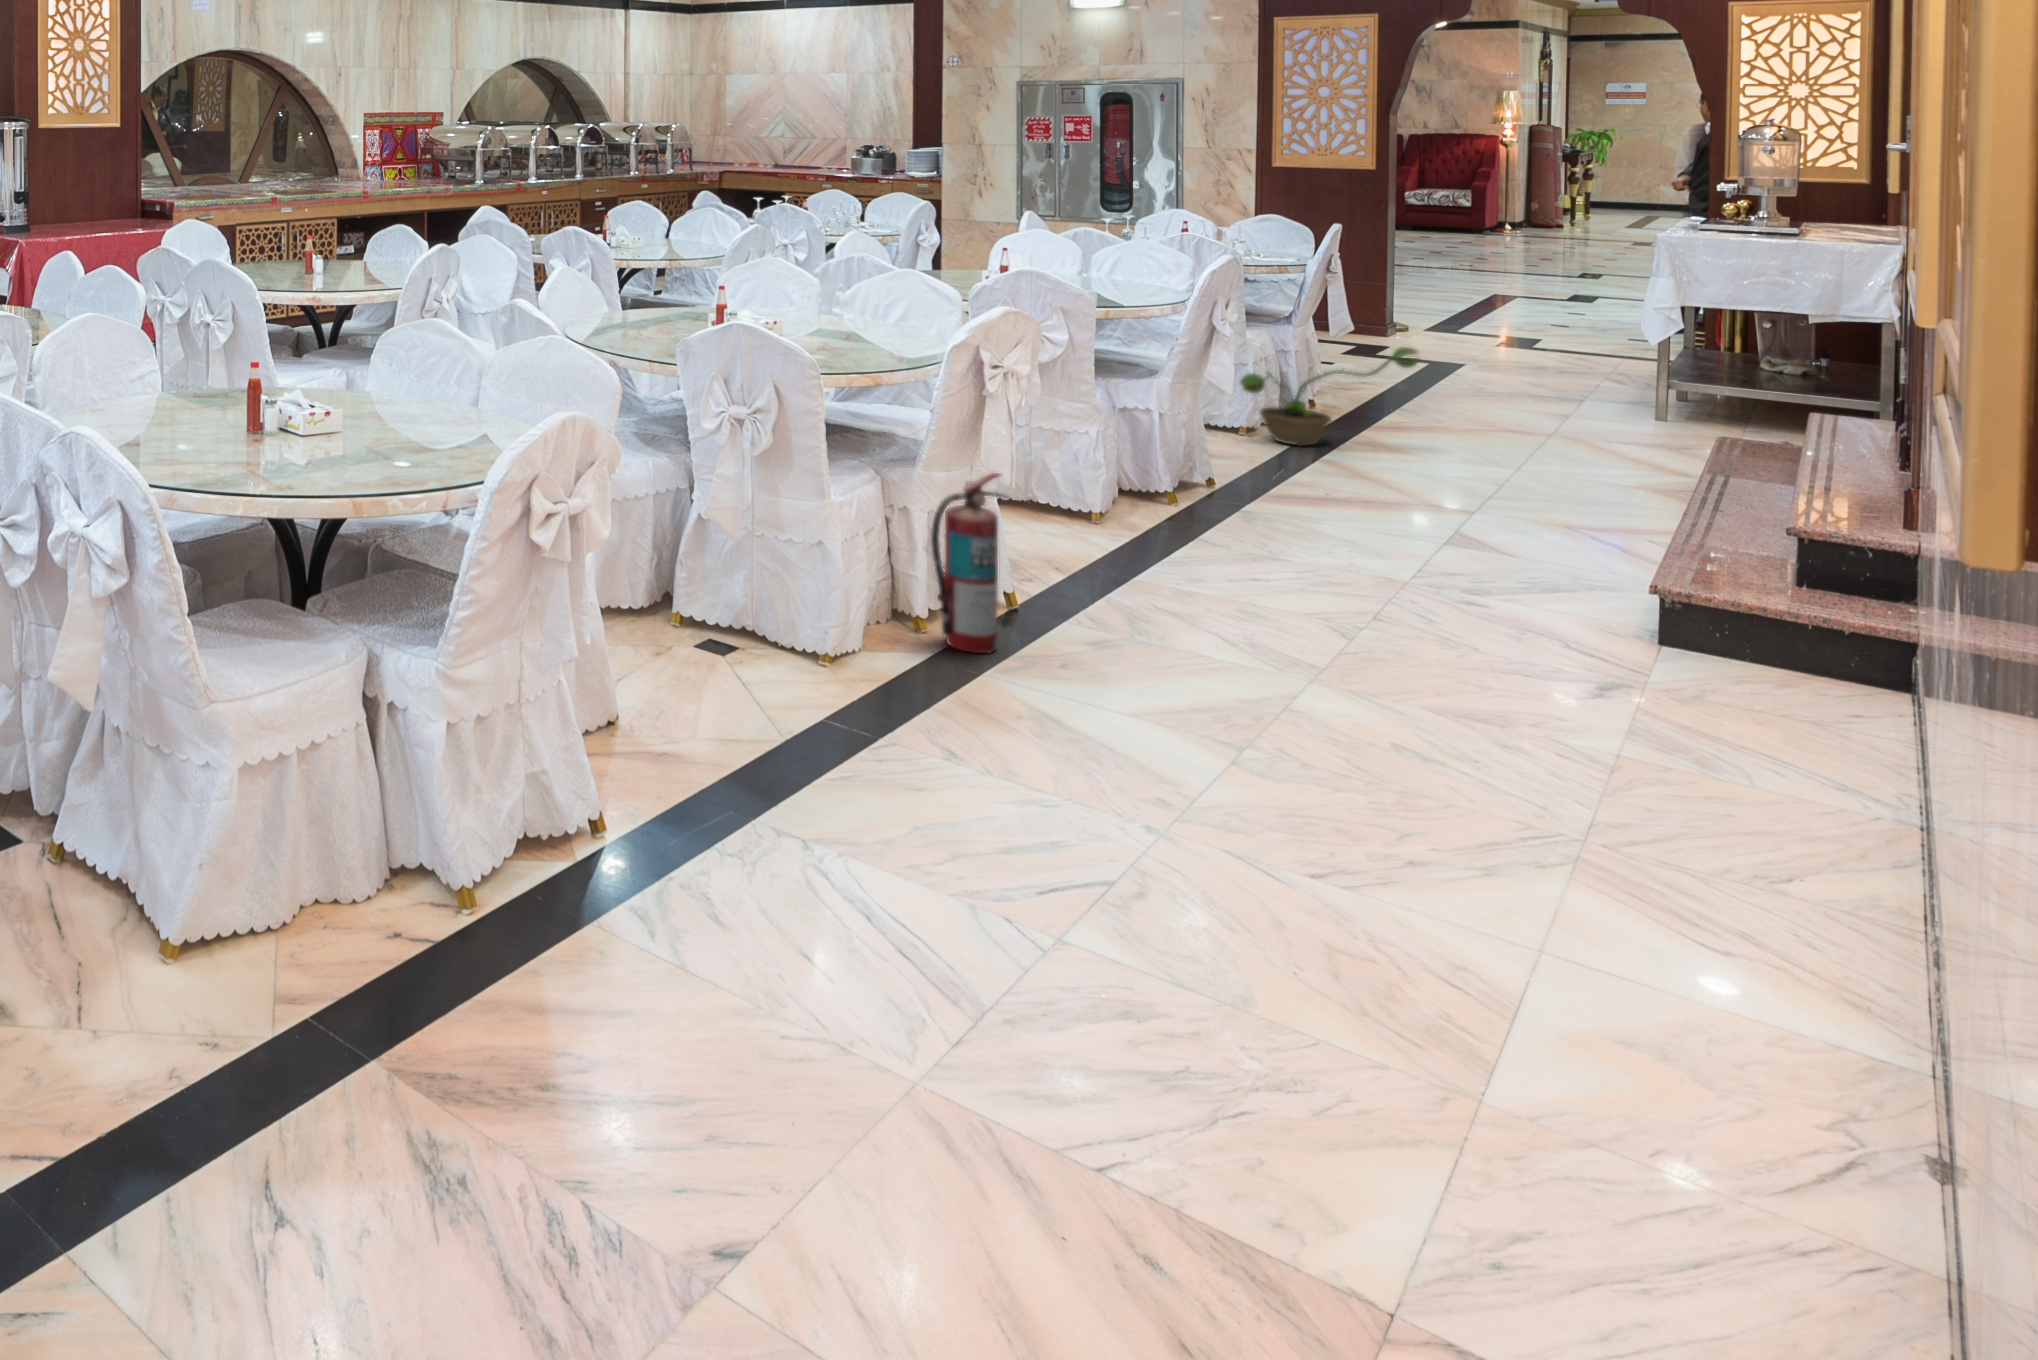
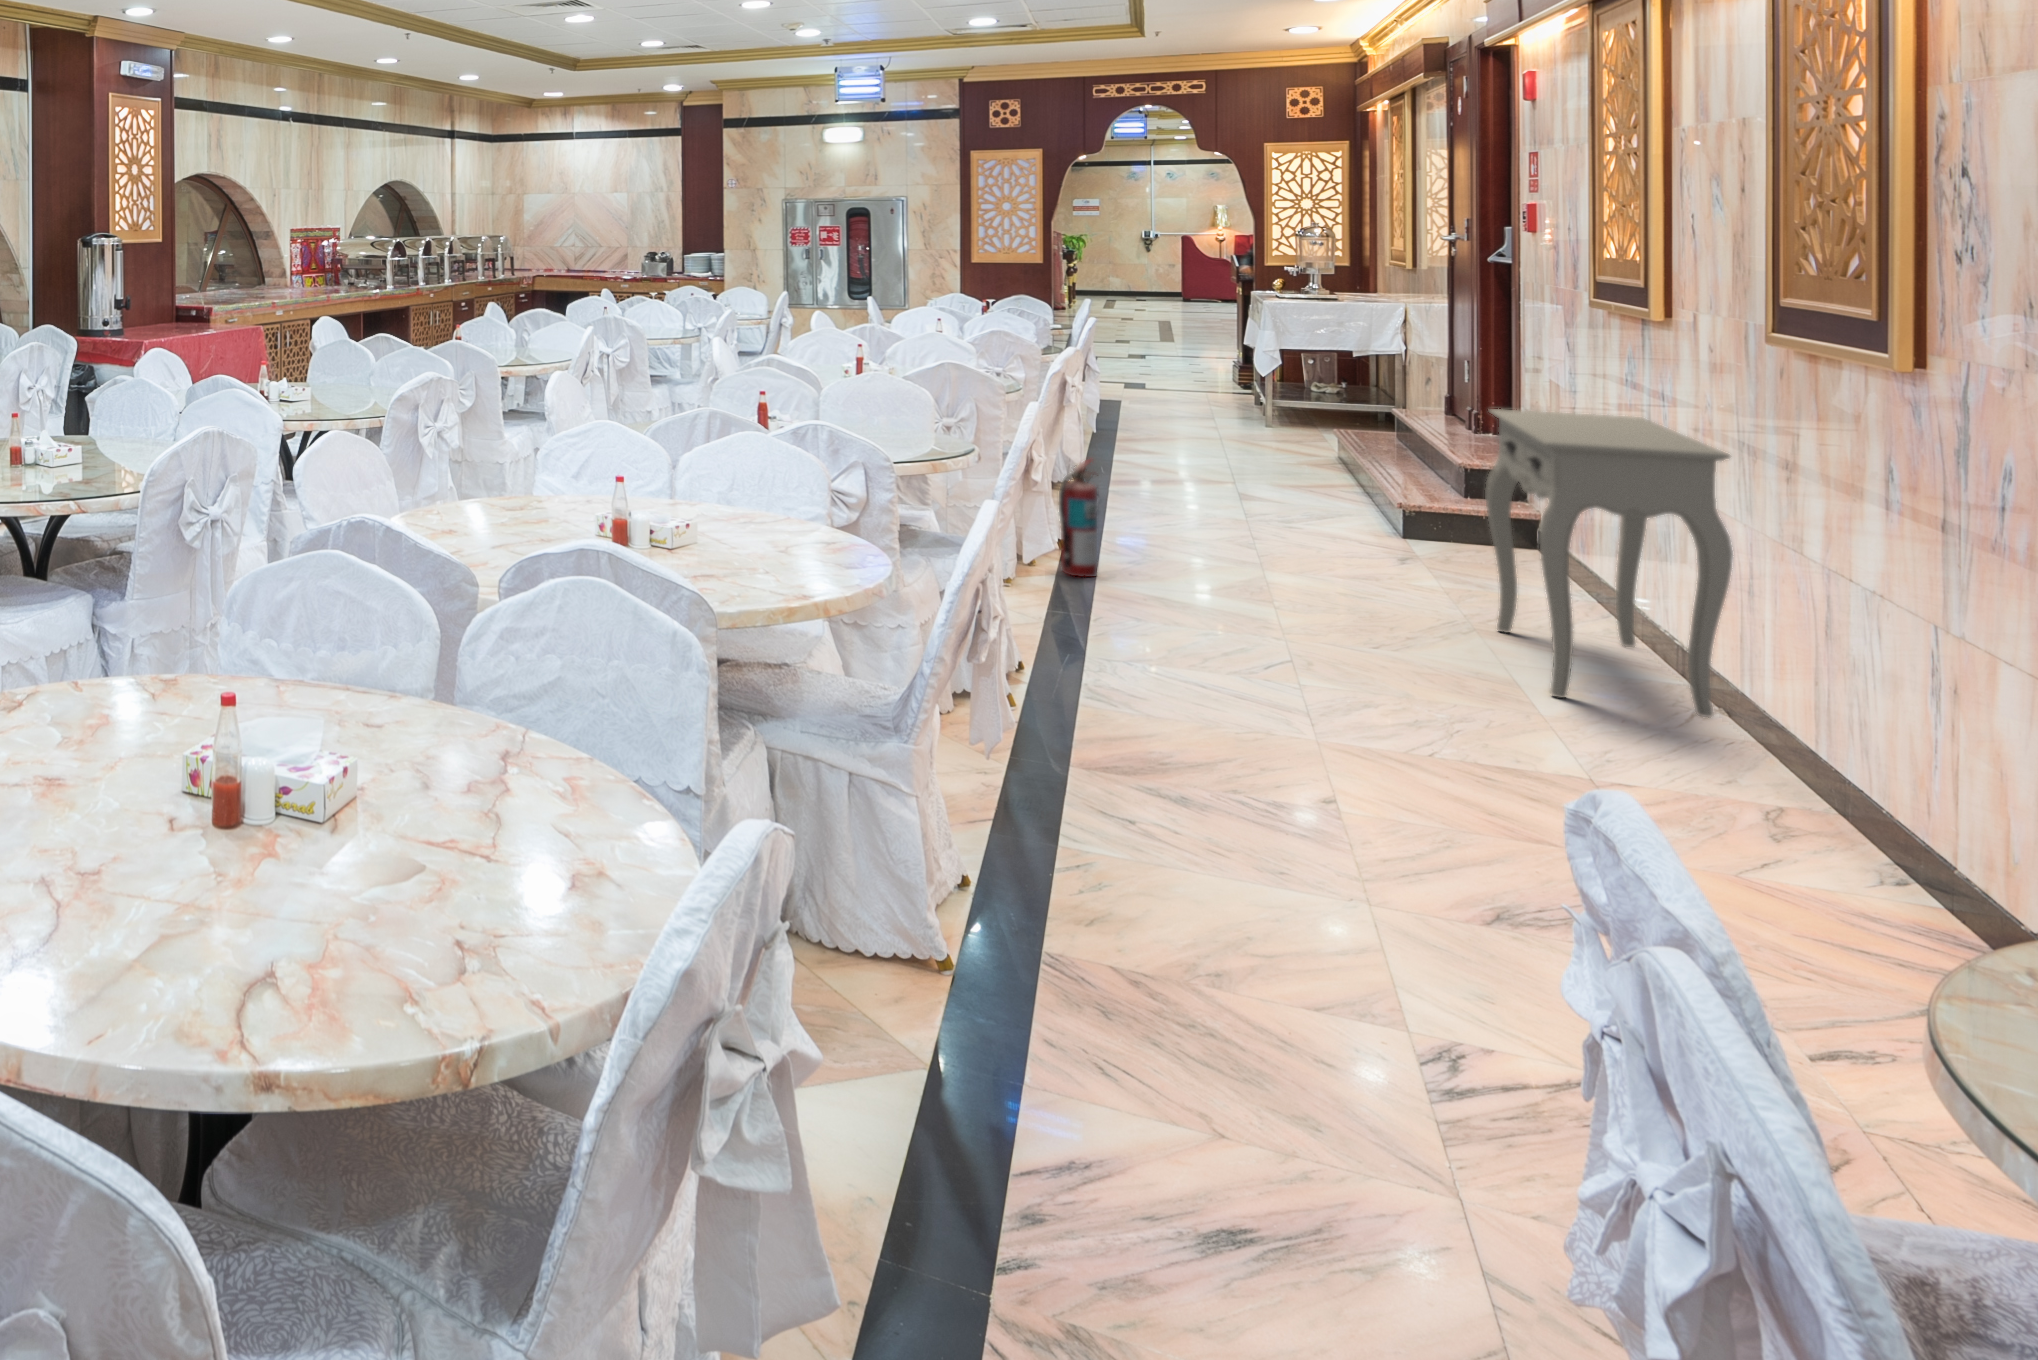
decorative plant: present [1240,347,1419,446] -> none [1072,382,1184,455]
console table: none [1527,447,1921,1119] -> present [1485,409,1733,718]

